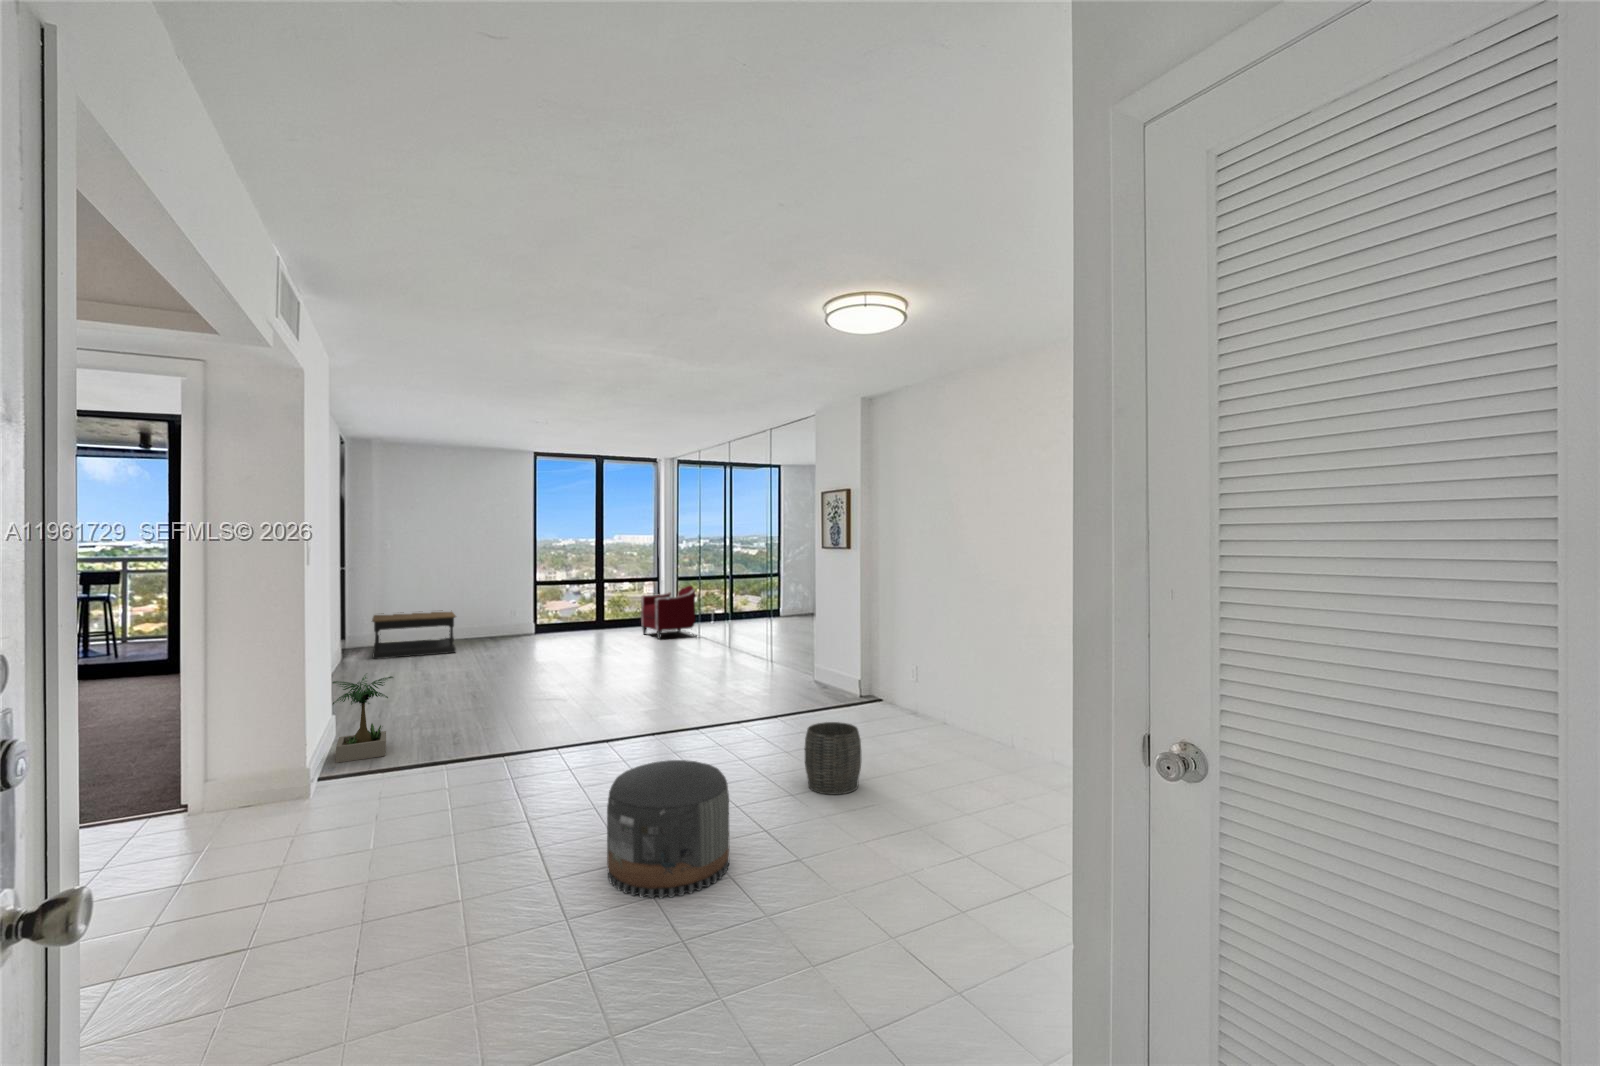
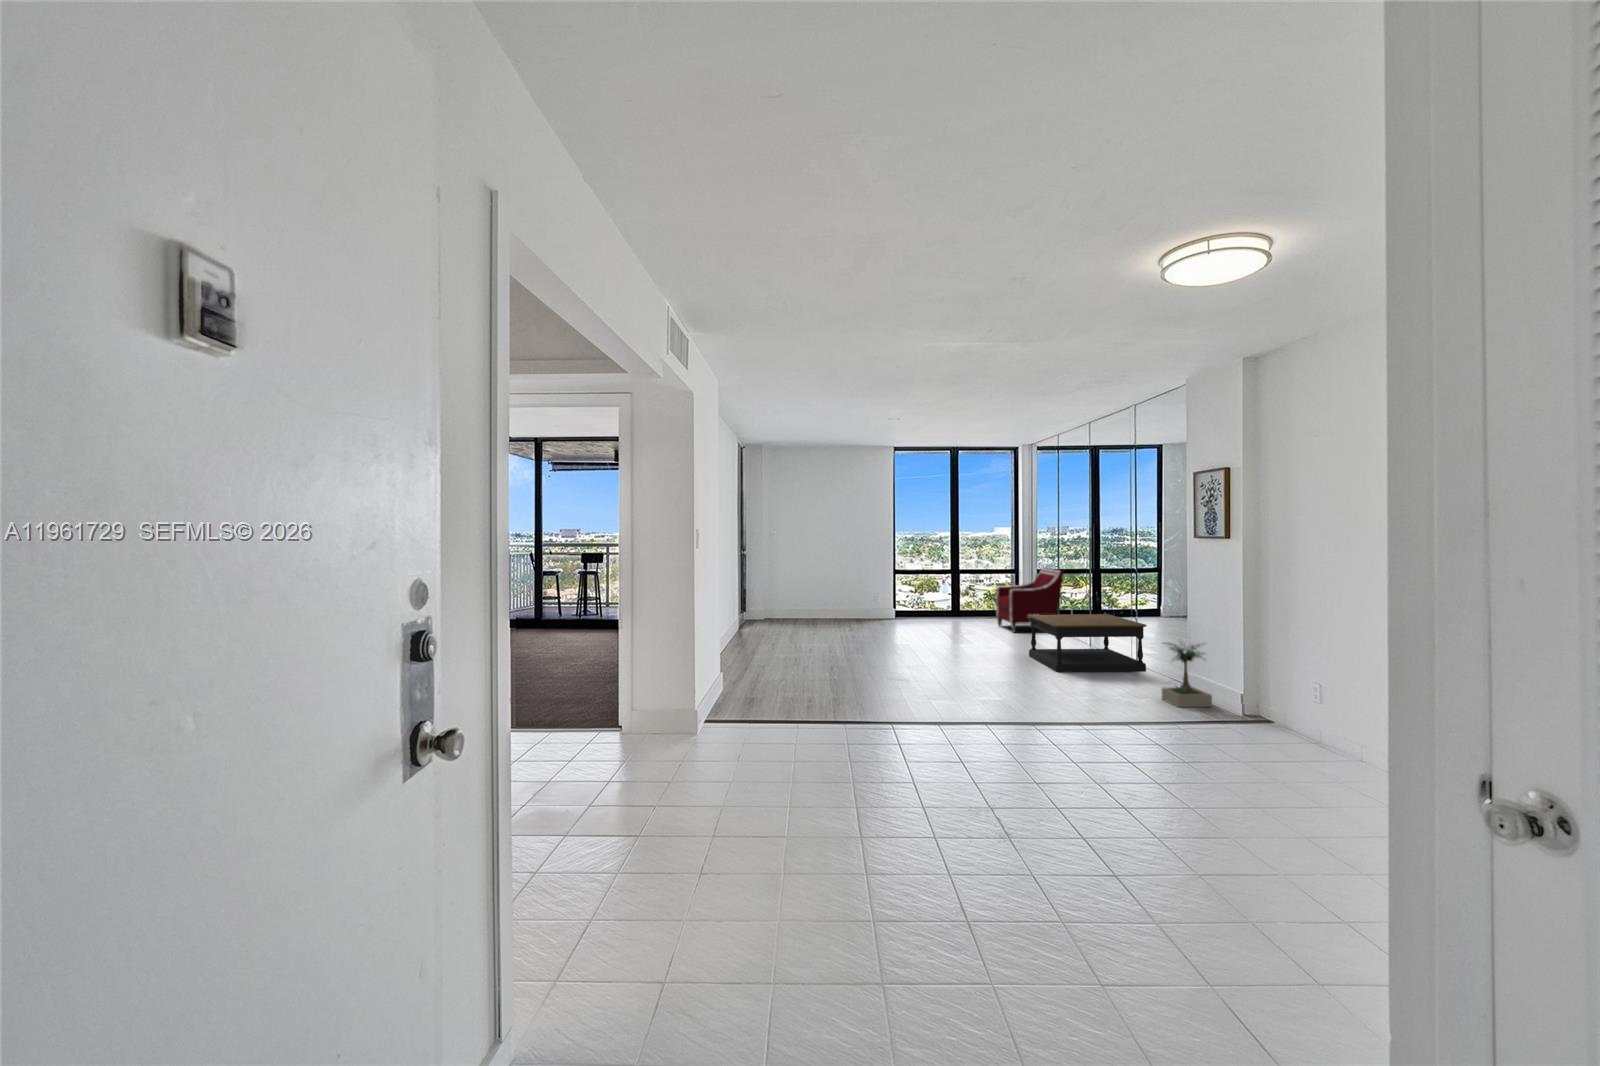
coffee table: present [372,610,456,659] -> present [1028,614,1147,672]
potted plant: present [332,675,393,763] -> present [1162,643,1212,707]
woven basket: present [805,722,861,795] -> none [1134,741,1209,827]
pouf: present [607,760,729,898] -> none [902,753,1024,888]

